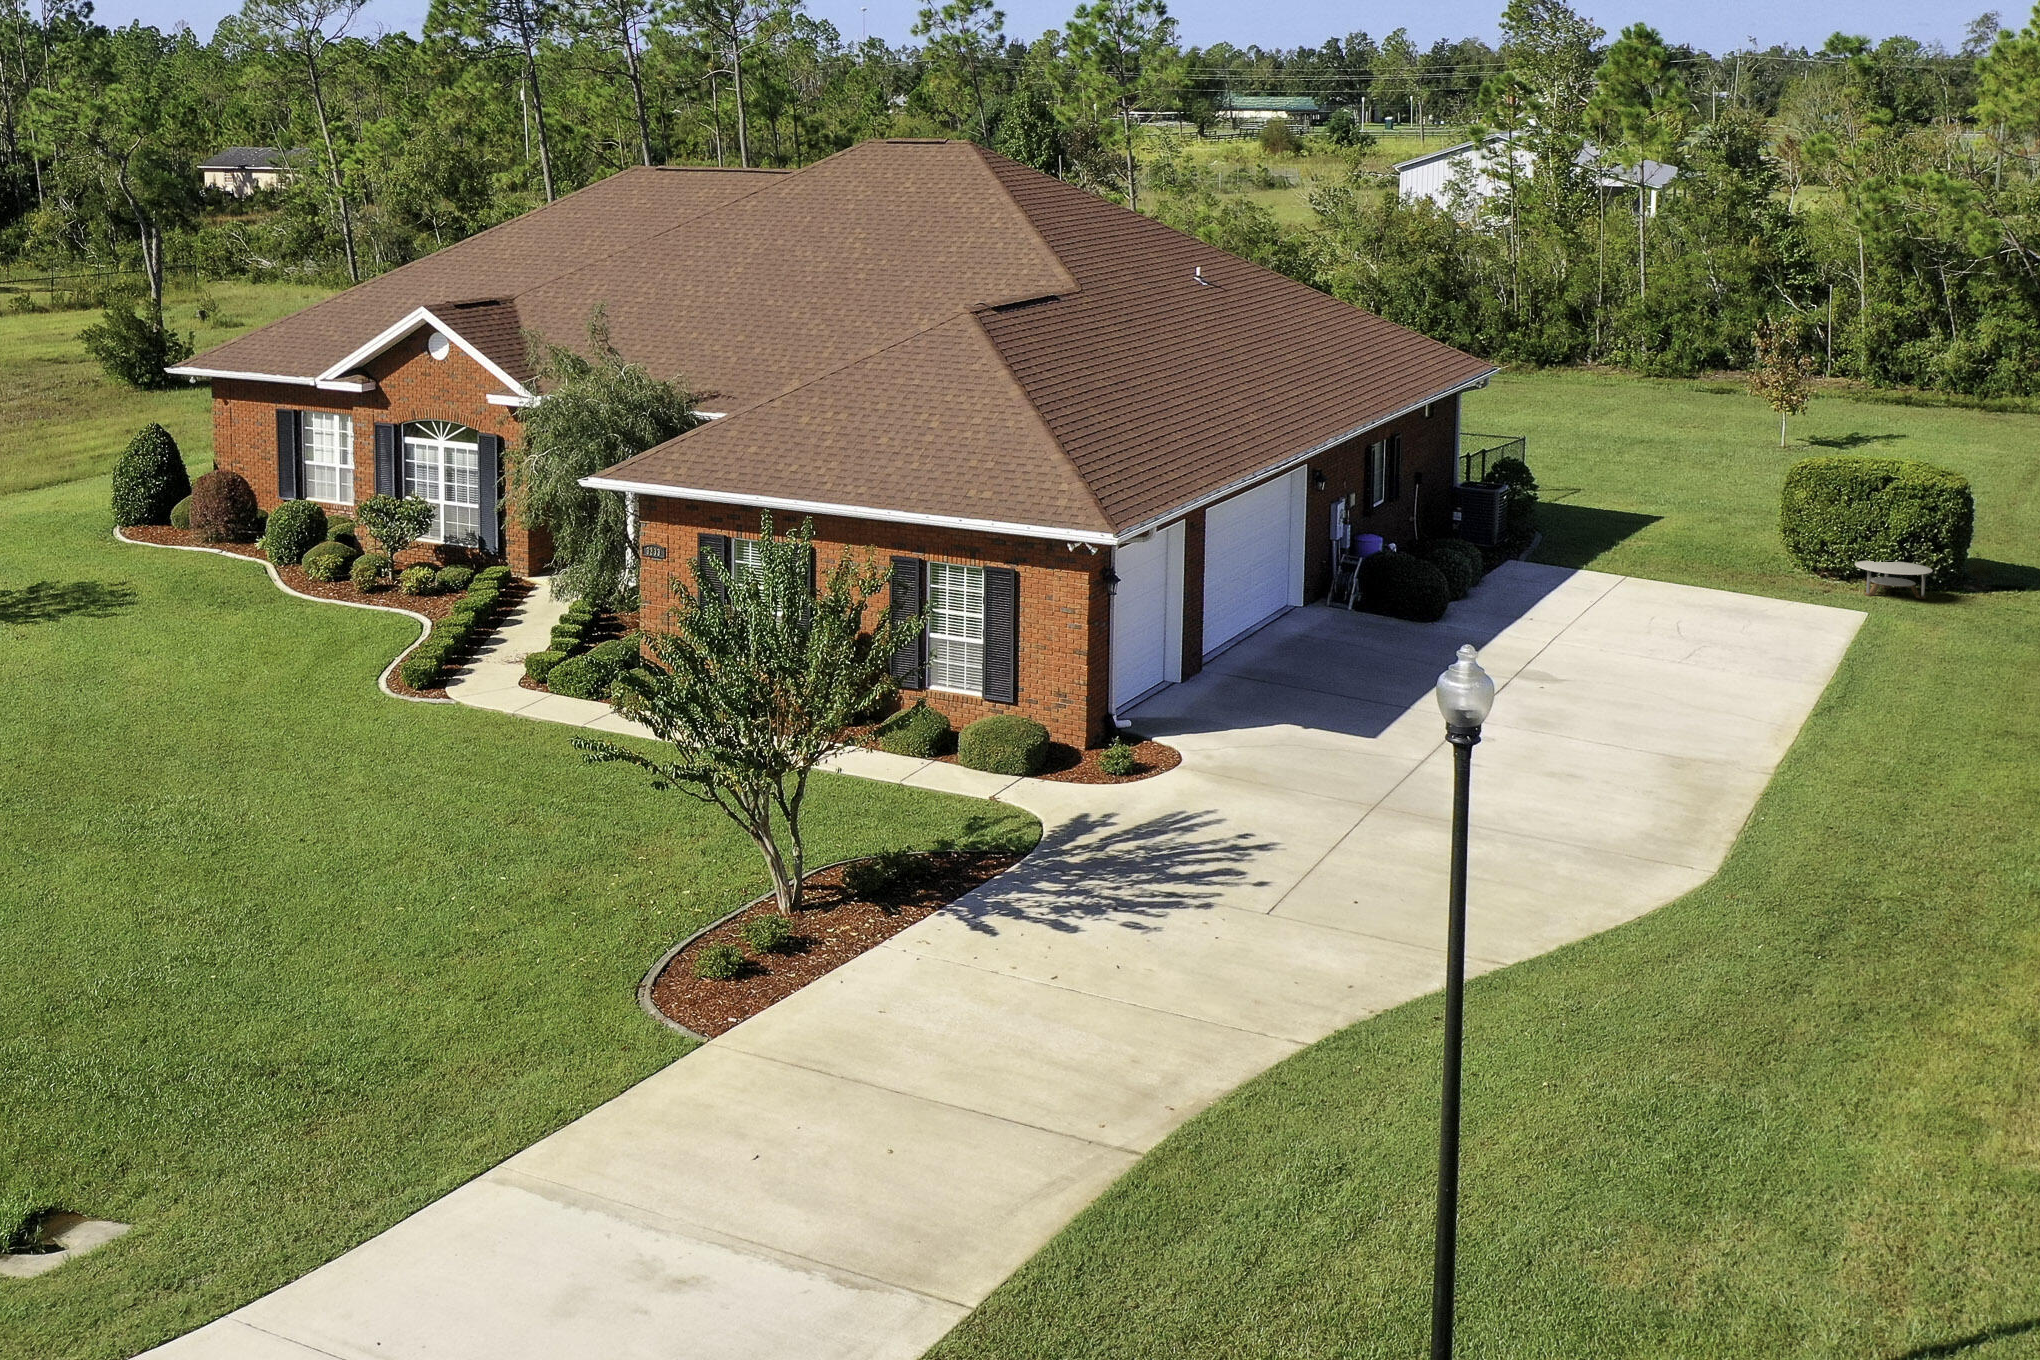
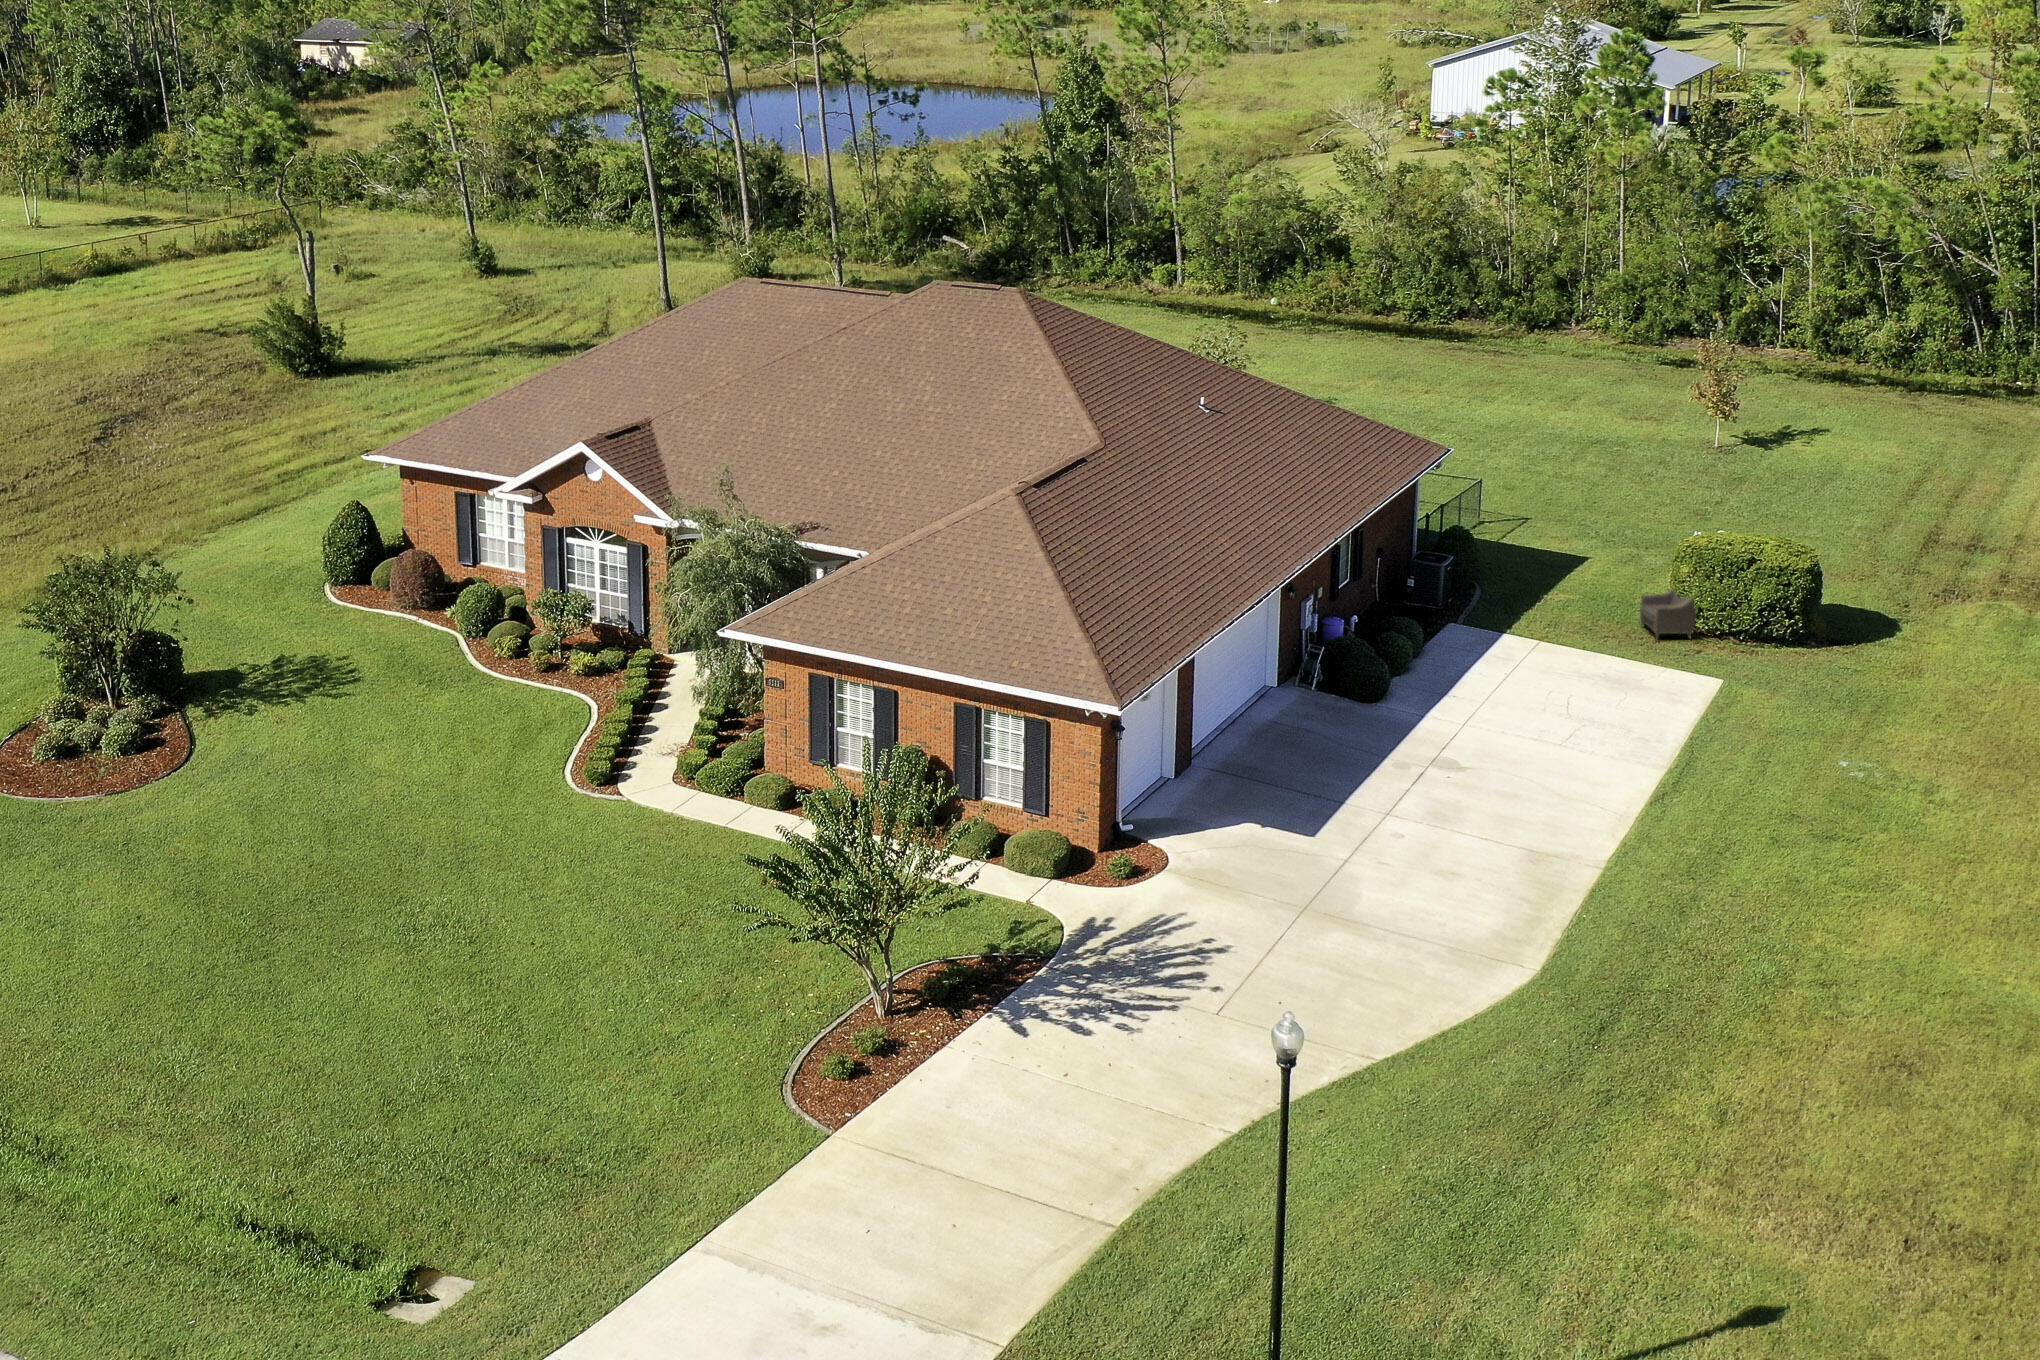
chair: none [1746,512,1826,584] -> present [1640,589,1697,639]
round table: present [1855,561,1933,599] -> none [1720,623,1779,659]

